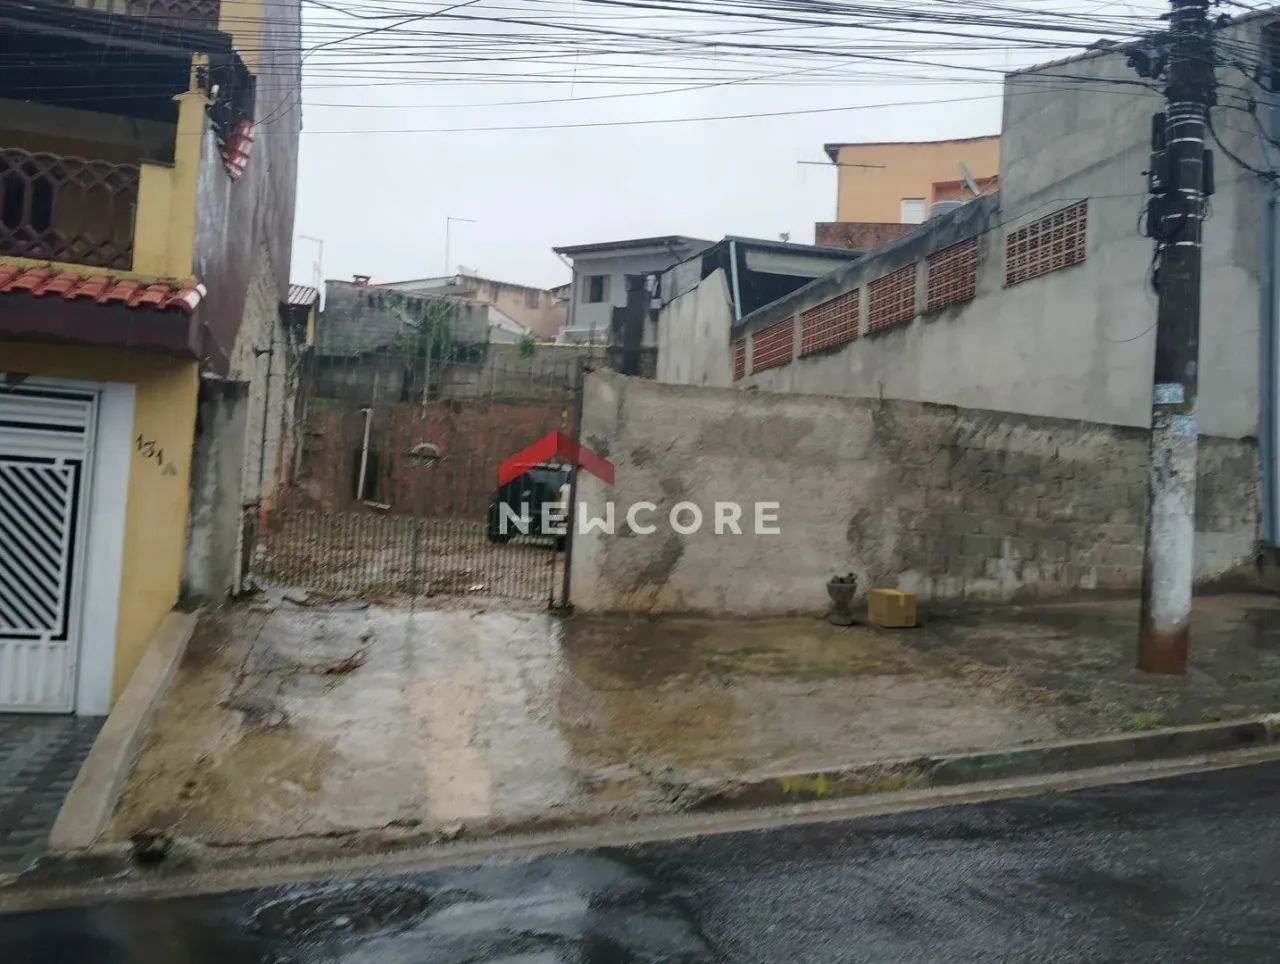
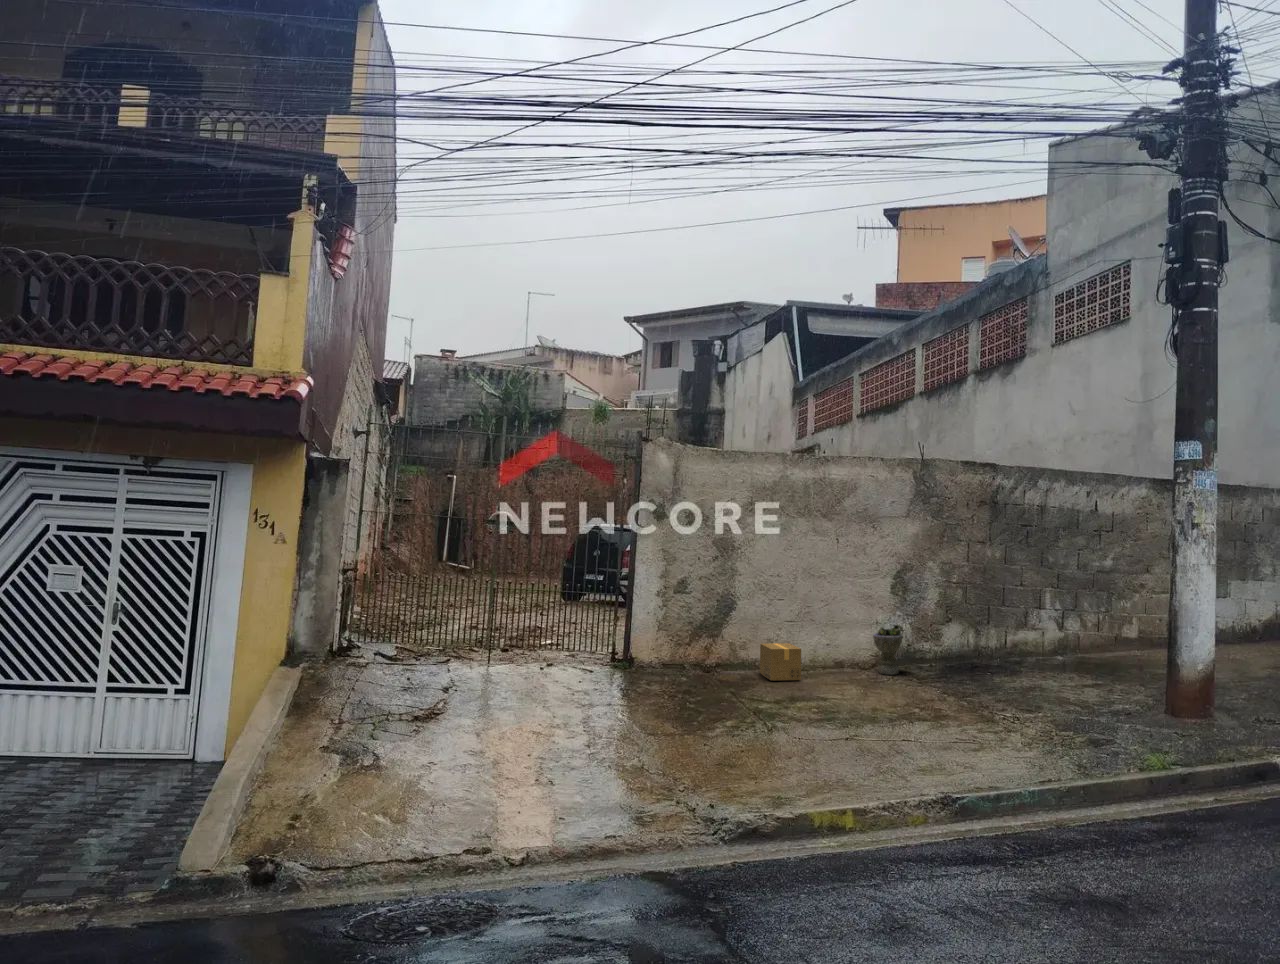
cardboard box: present [868,589,916,627] -> present [760,643,801,681]

